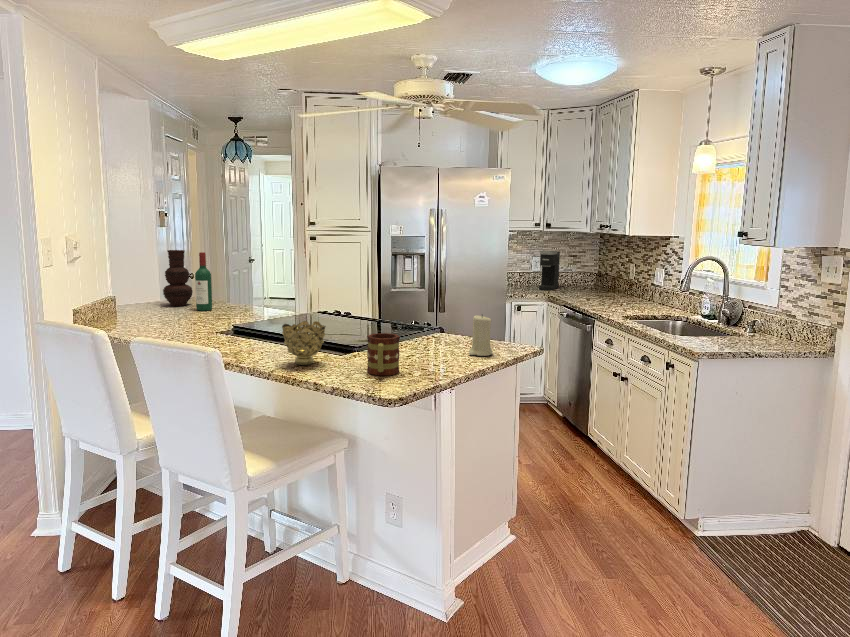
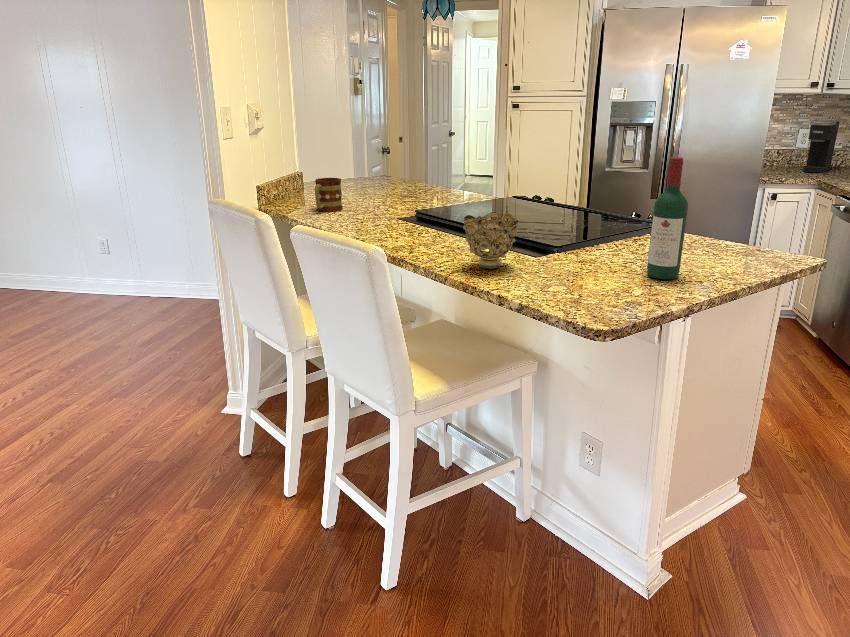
vase: present [163,250,193,306] -> none [349,121,380,185]
wine bottle: present [195,252,212,311] -> present [647,157,688,279]
candle: present [469,315,493,356] -> none [712,211,752,270]
mug: present [367,333,400,376] -> present [315,178,342,212]

